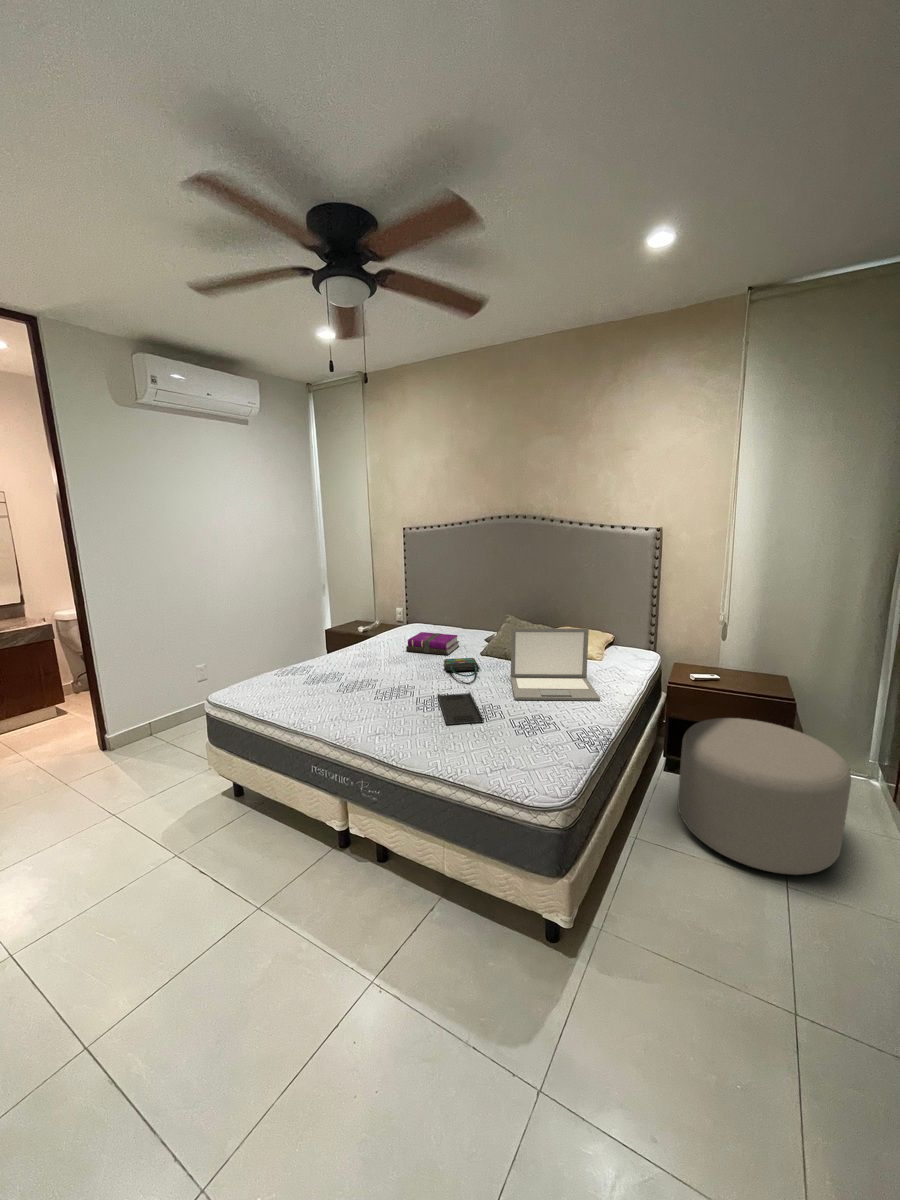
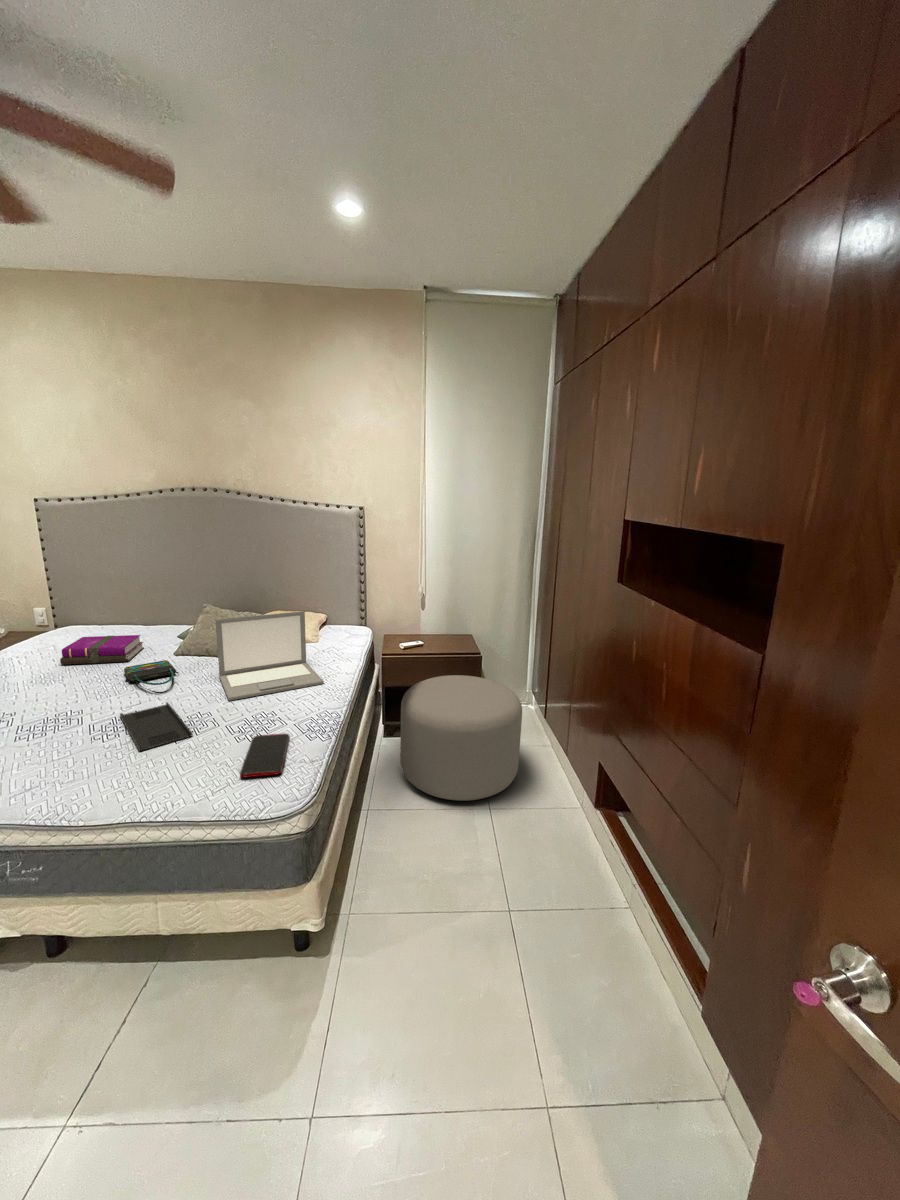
smartphone: none [514,734,560,771] -> present [240,733,289,778]

